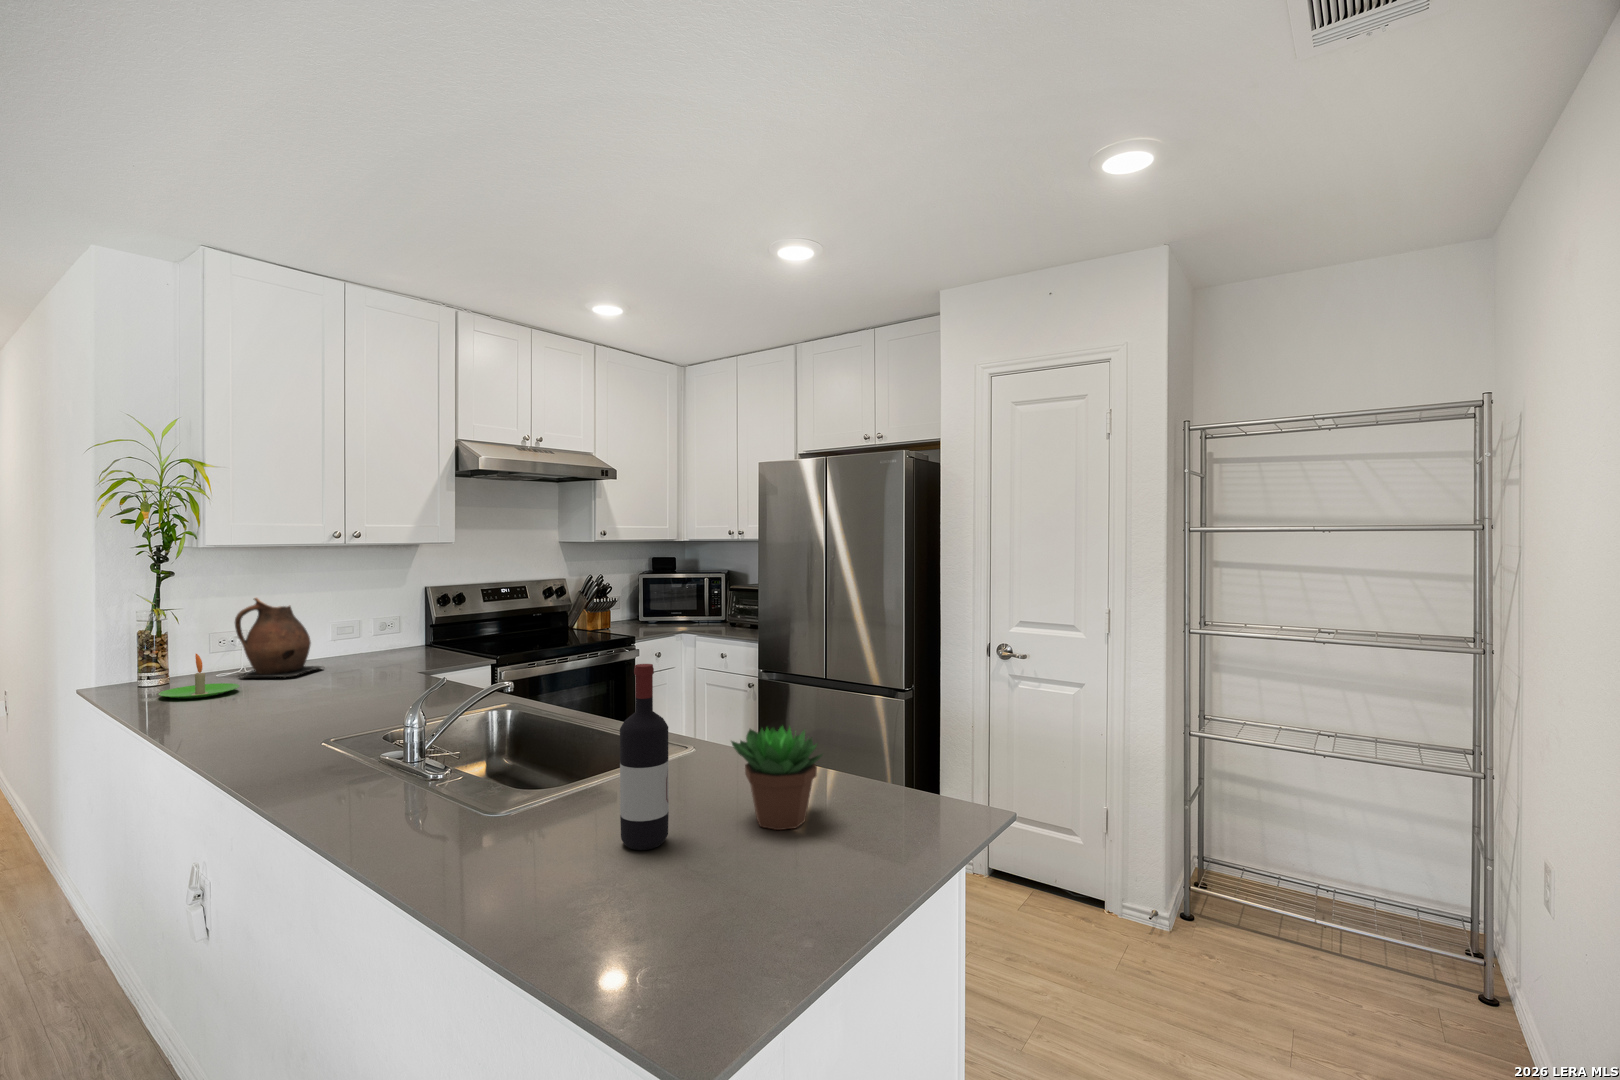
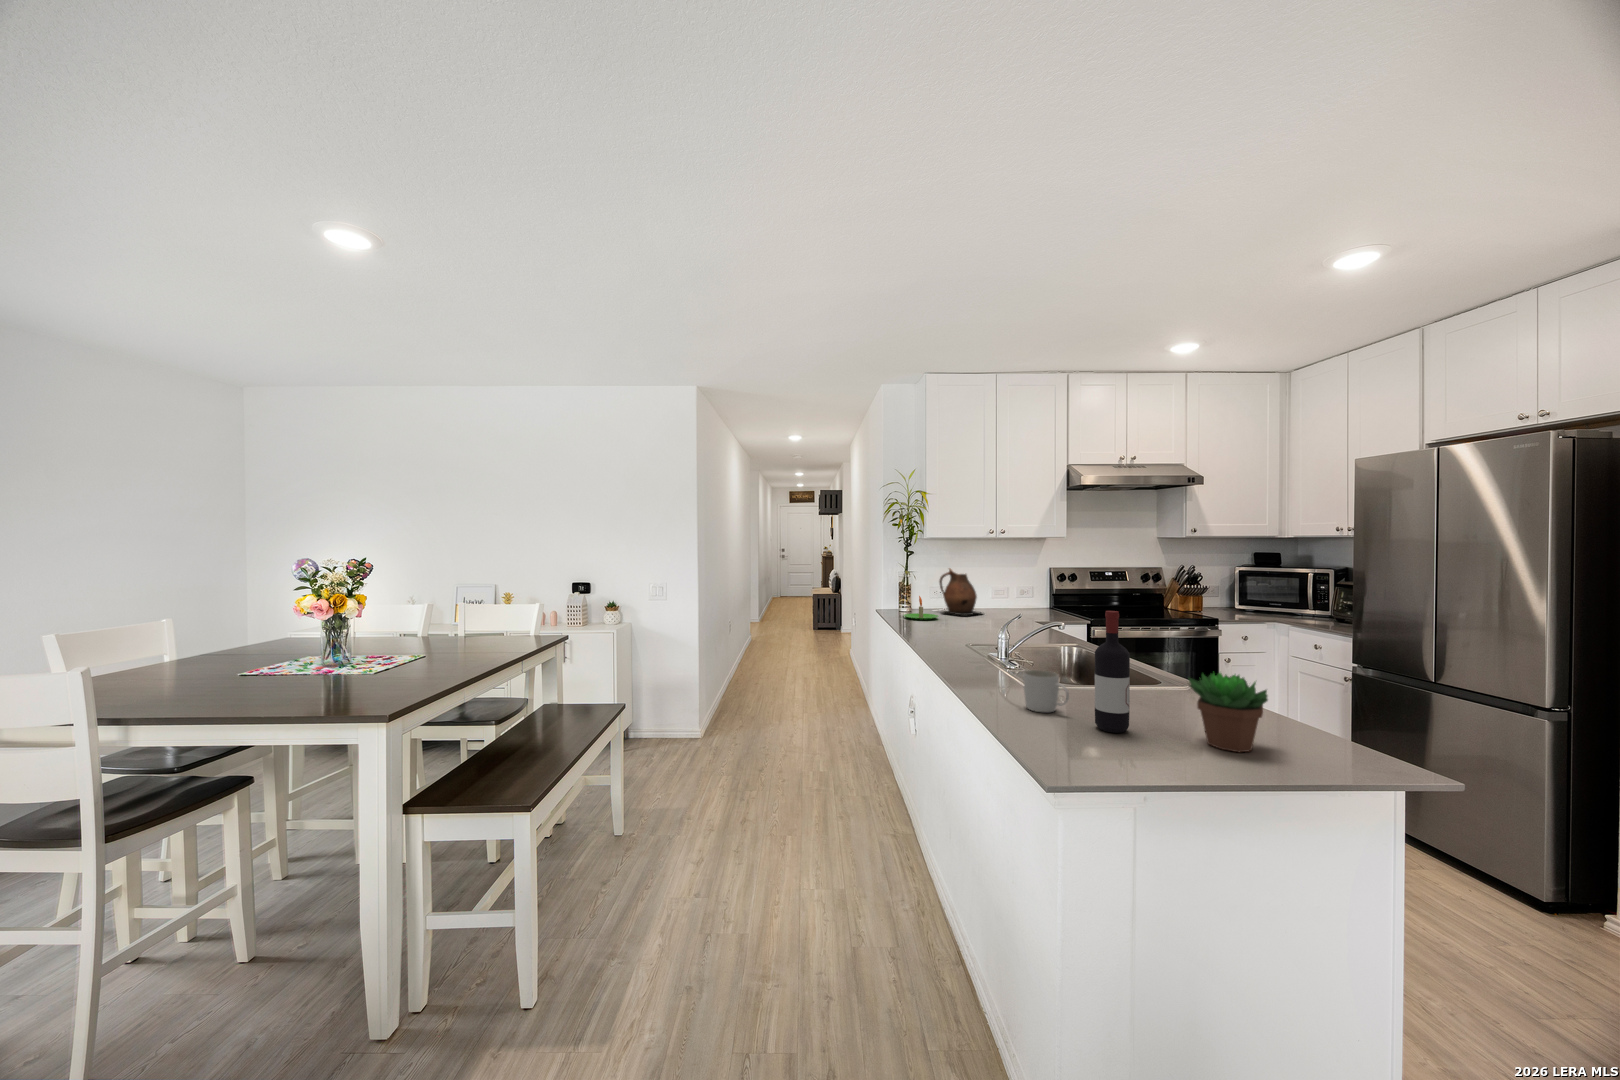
mug: none [495,771,574,846] -> present [1023,670,1069,713]

